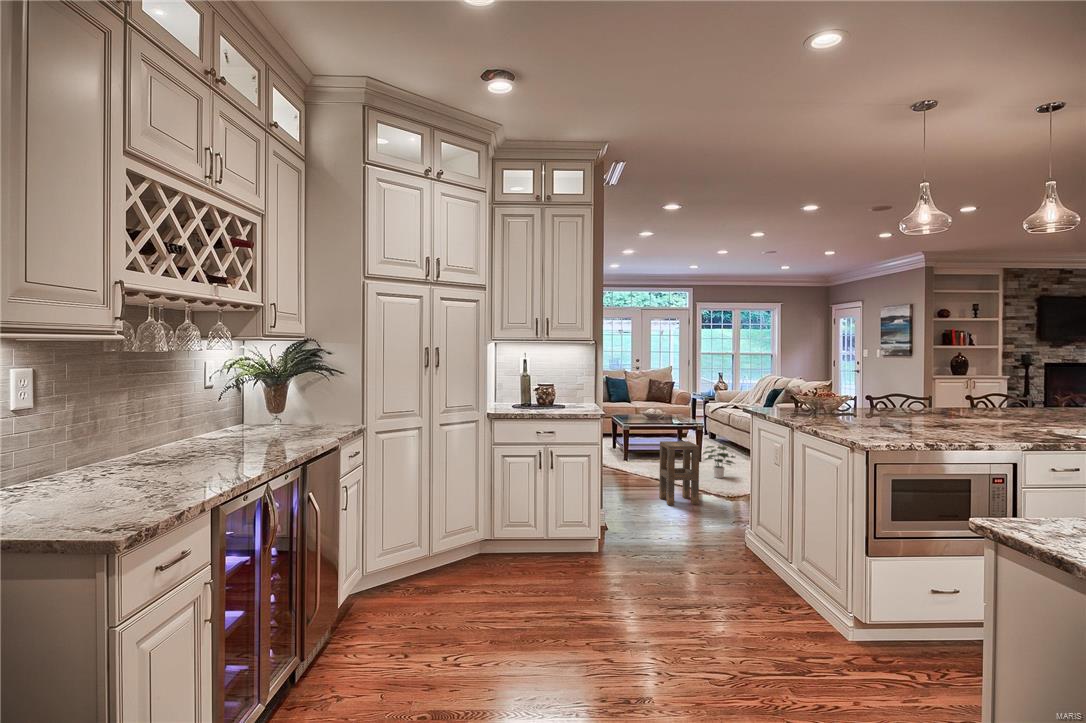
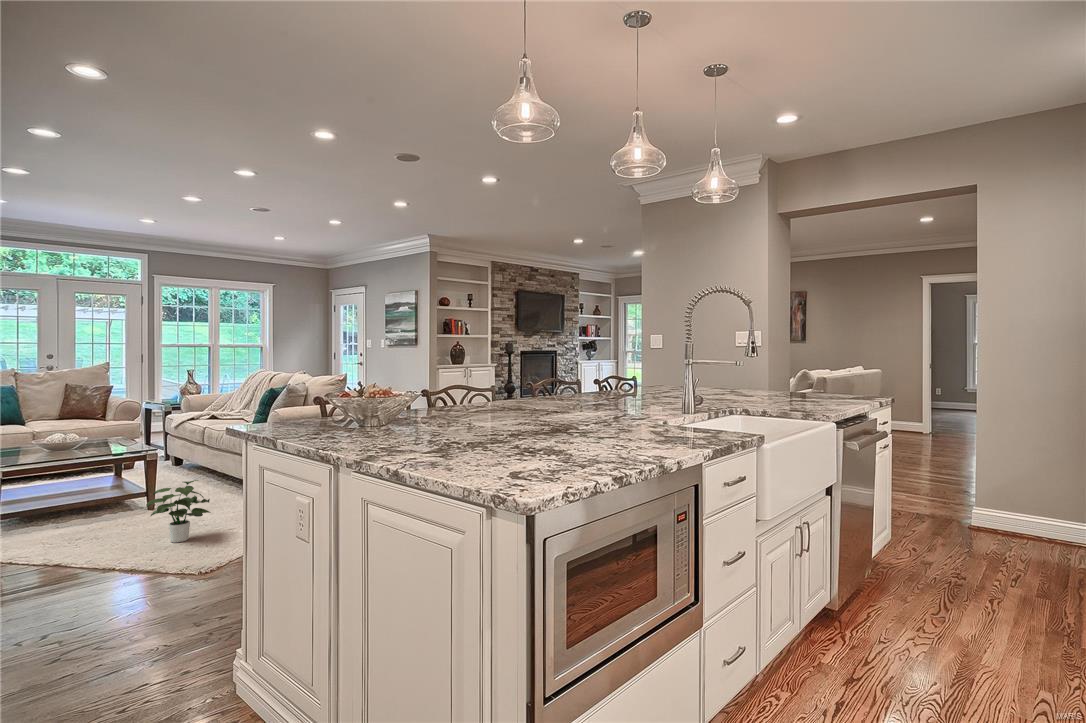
side table: present [659,441,699,505] -> none [23,498,124,653]

